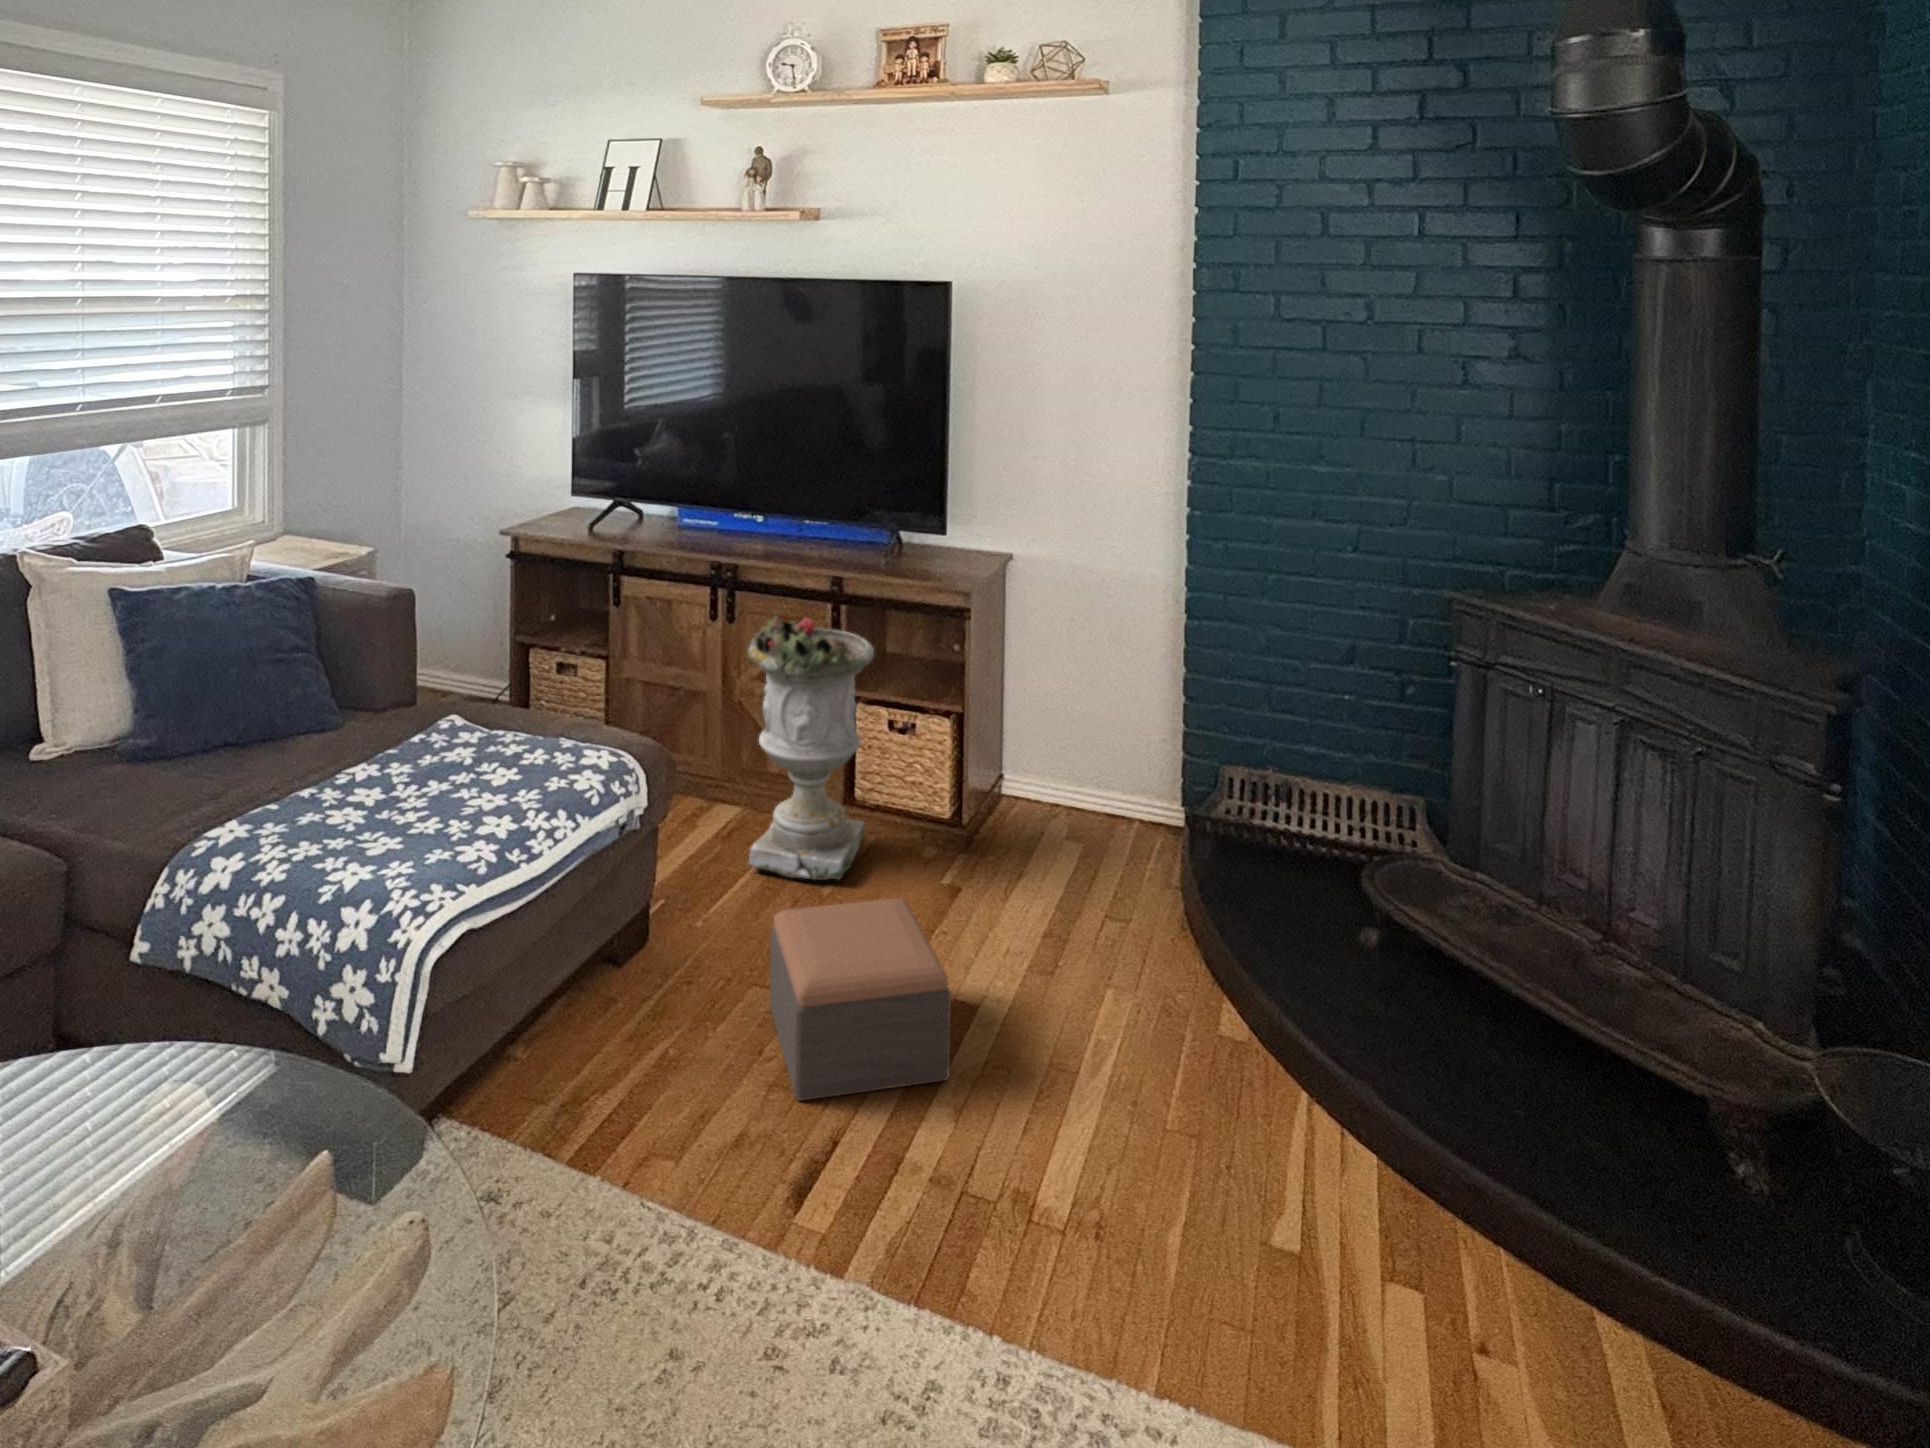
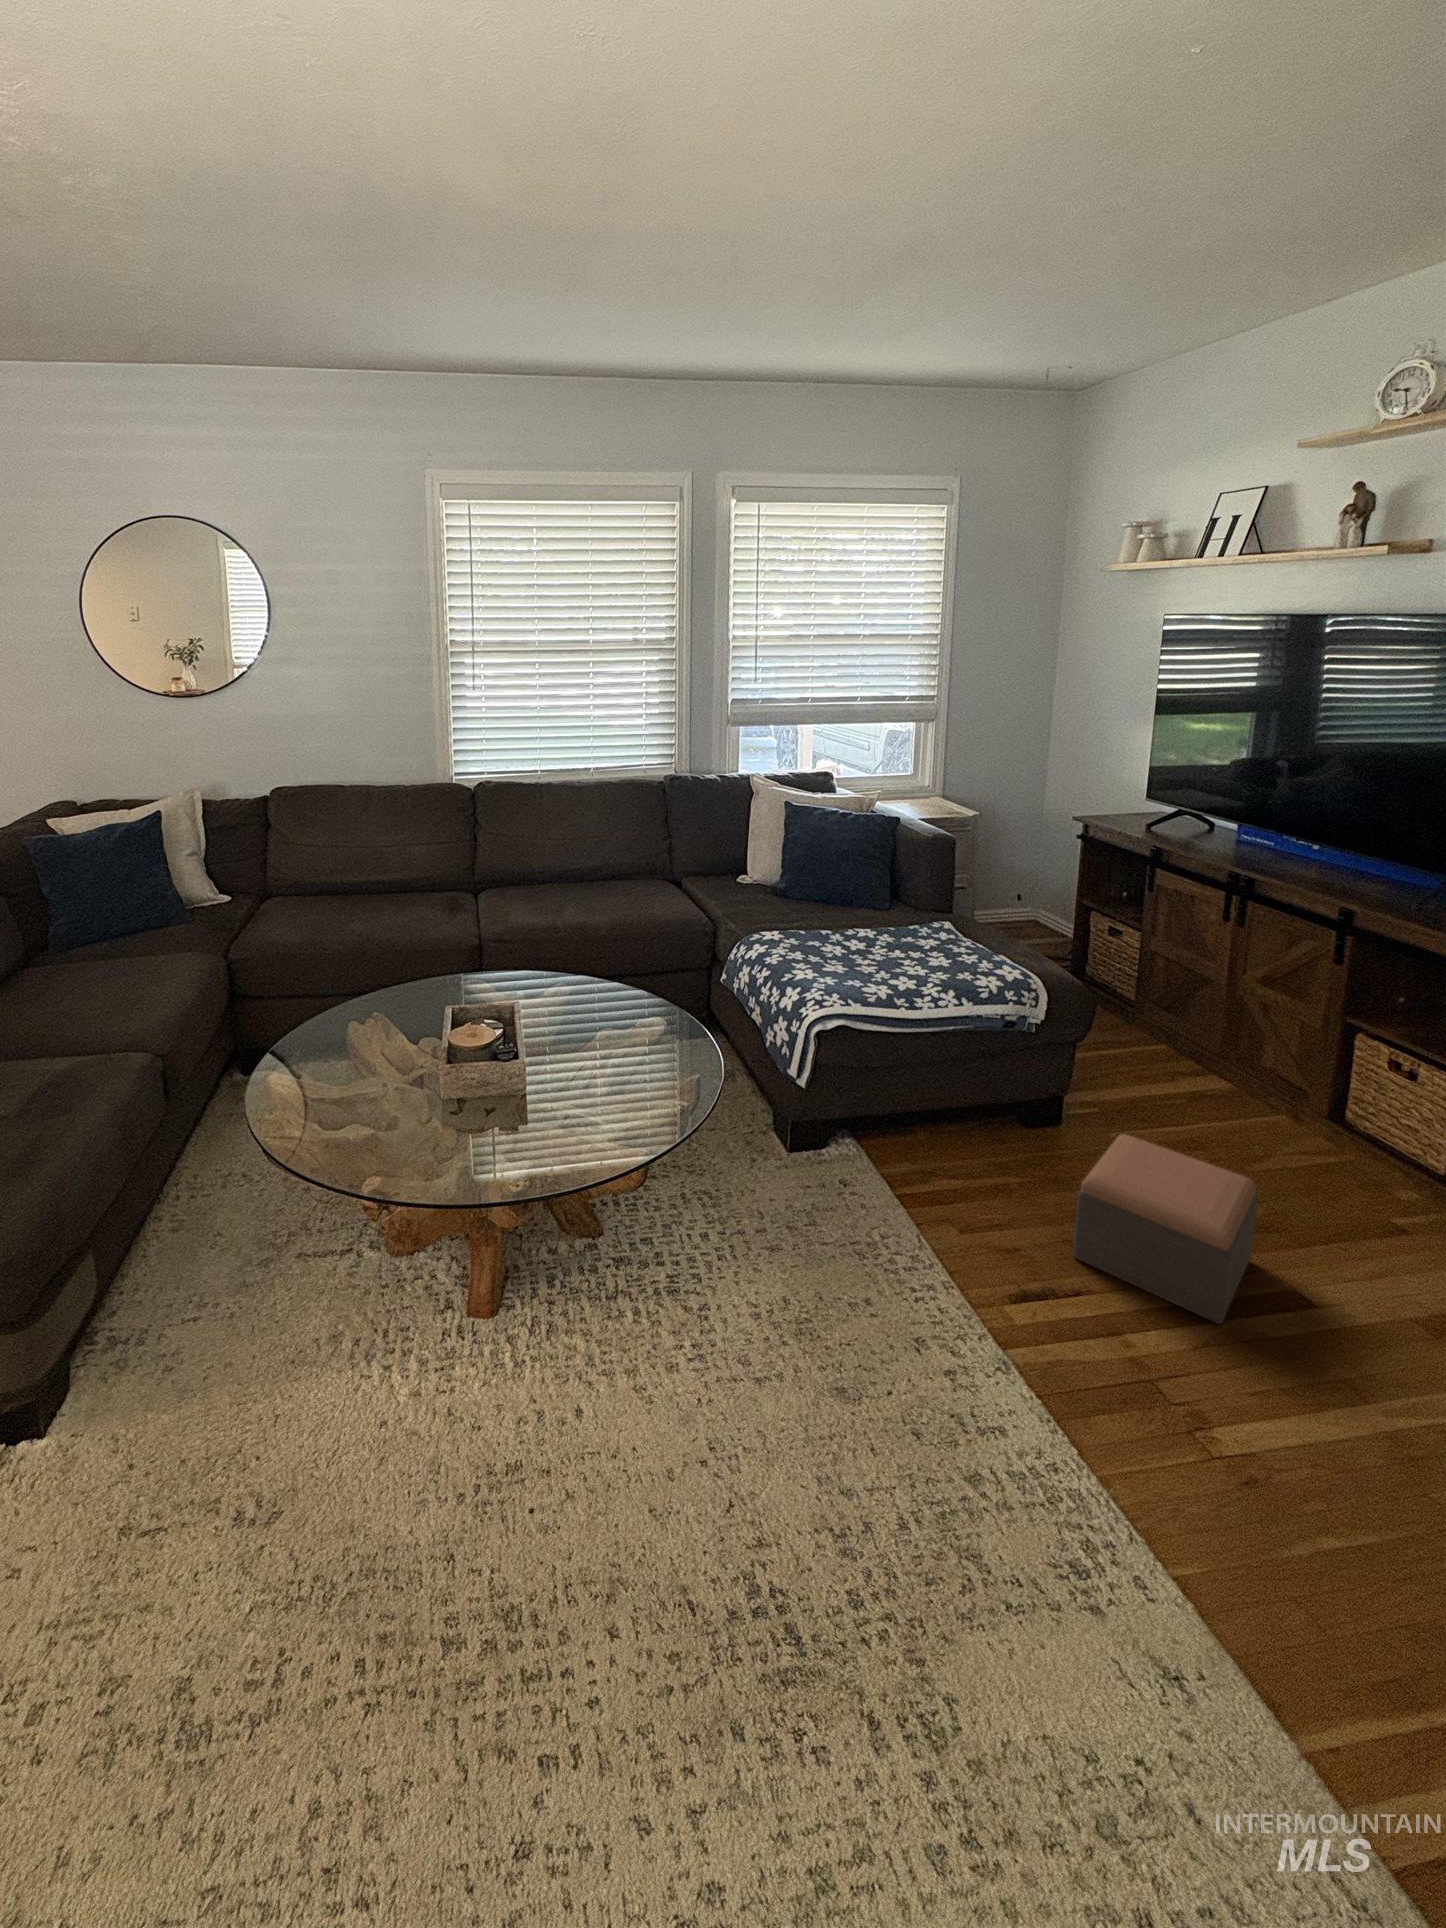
planter: present [747,615,874,880] -> none [1186,921,1358,1165]

